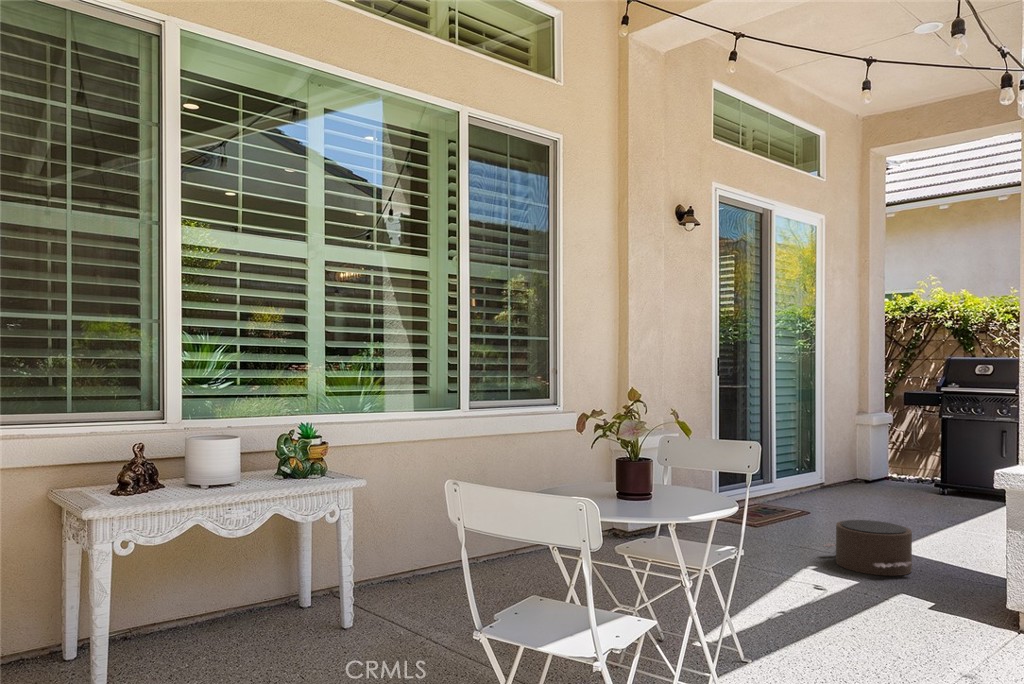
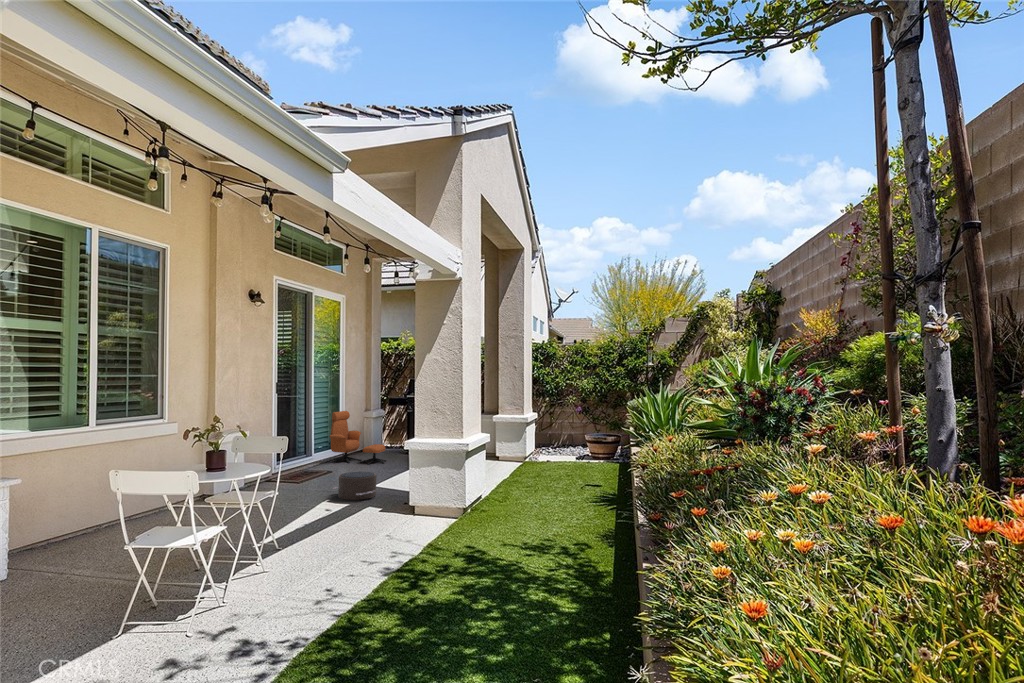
lounge chair: none [801,411,906,507] -> present [330,411,386,464]

